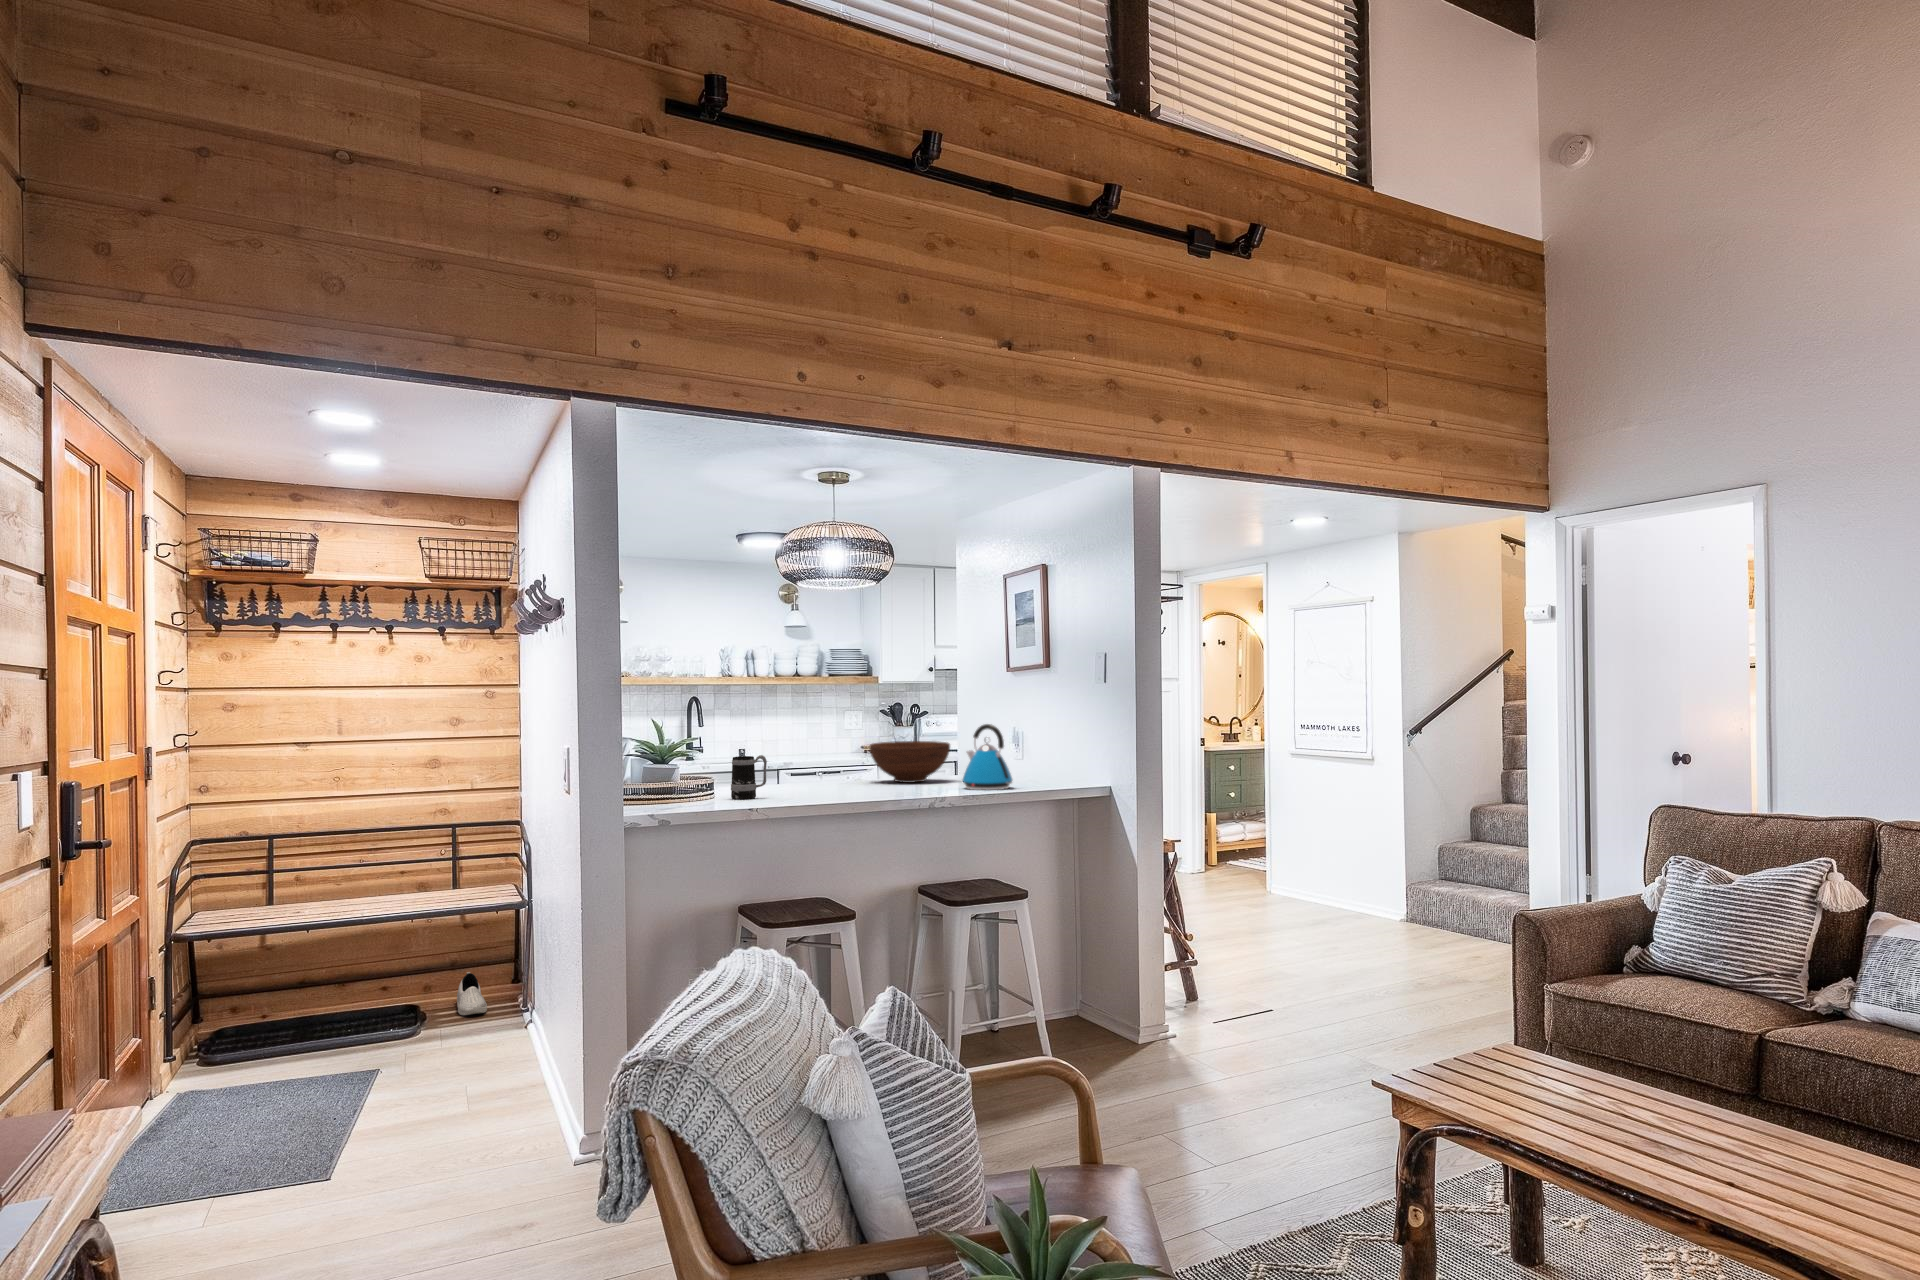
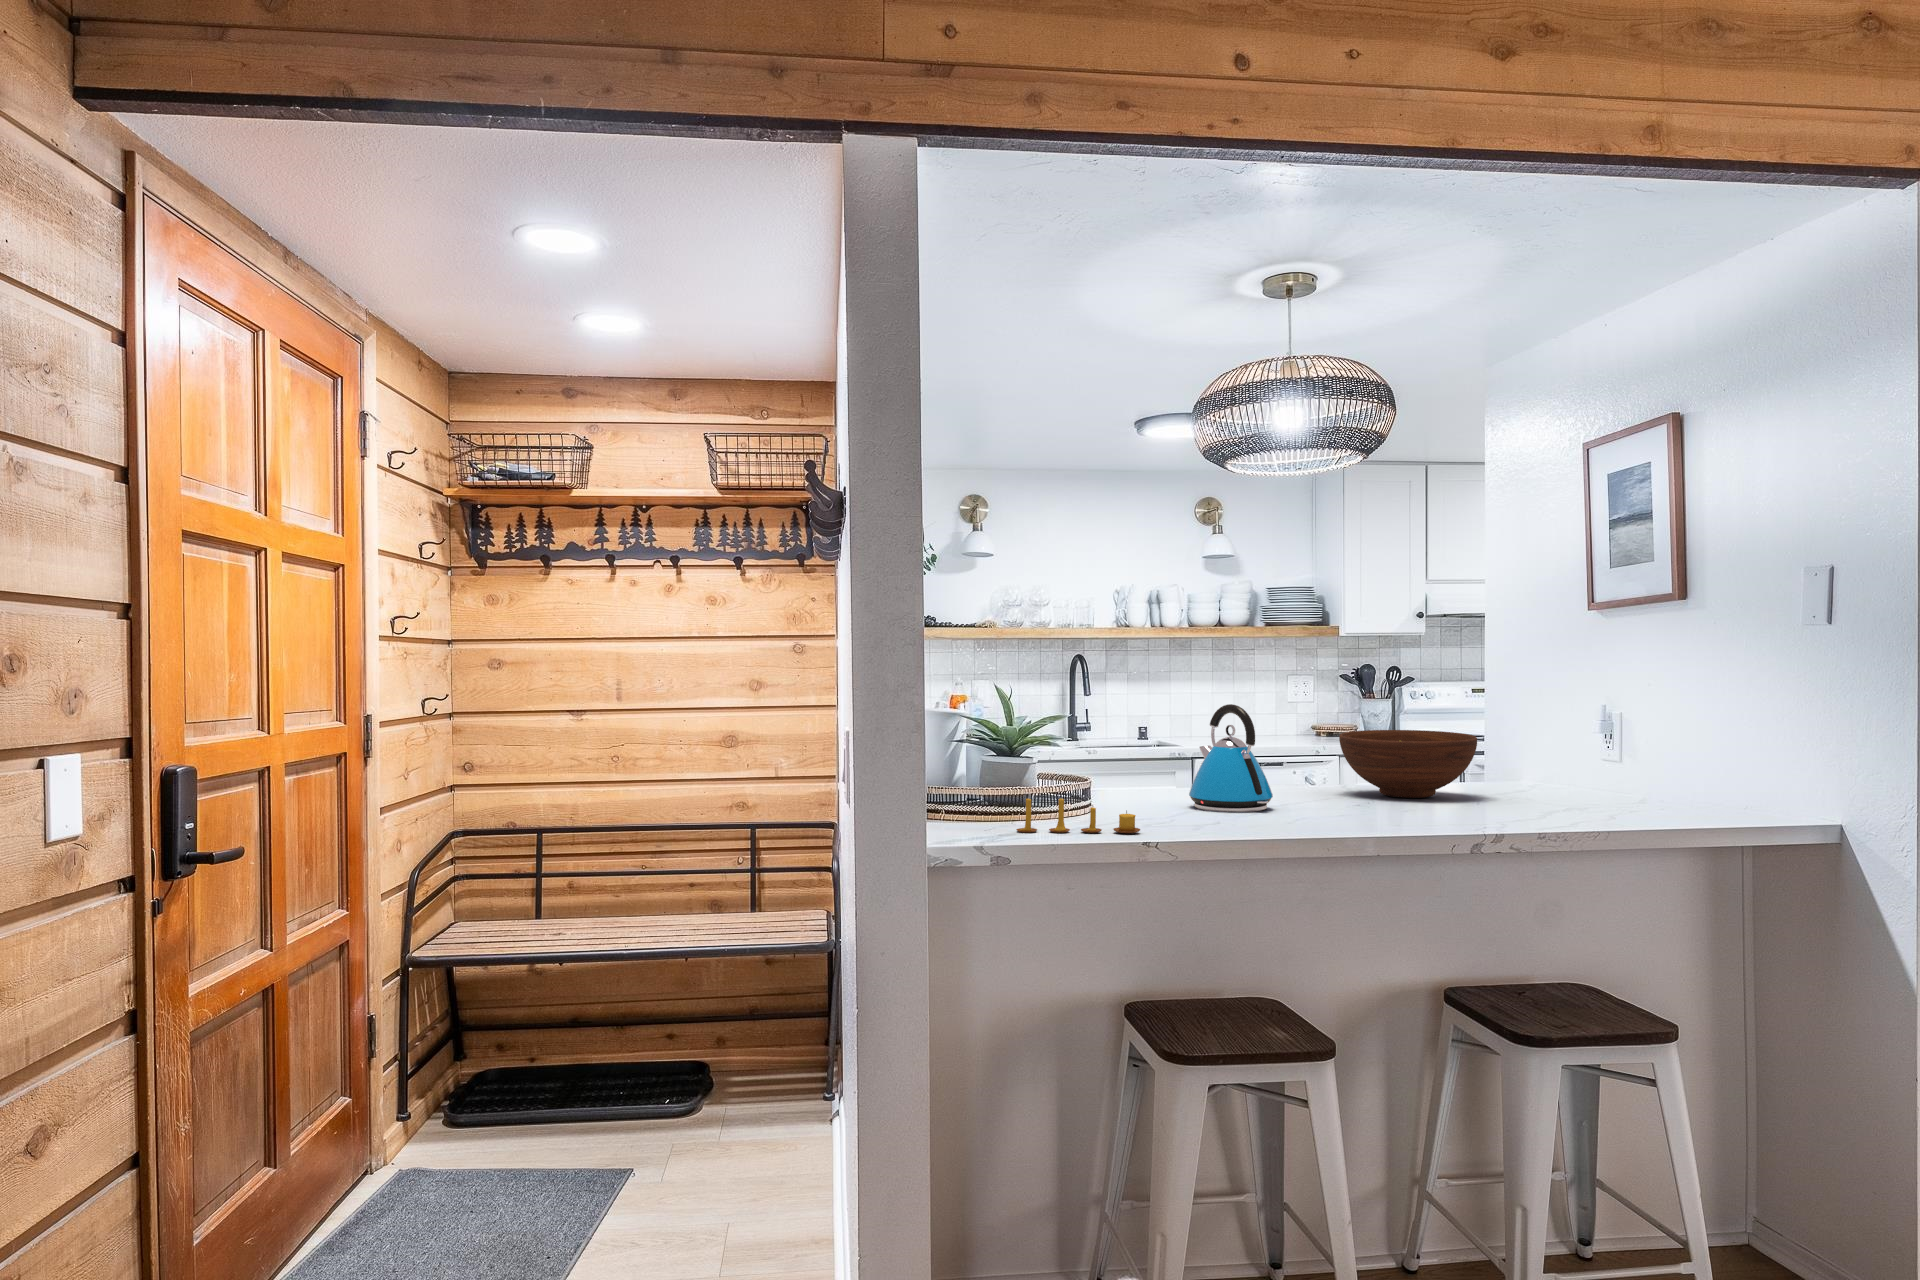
kettle: present [963,724,1012,790] -> present [1189,704,1273,812]
mug: present [731,755,767,800] -> none [1120,752,1178,823]
candle: none [667,782,744,806] -> present [1016,796,1140,833]
shoe: present [457,972,487,1015] -> none [759,1023,795,1086]

